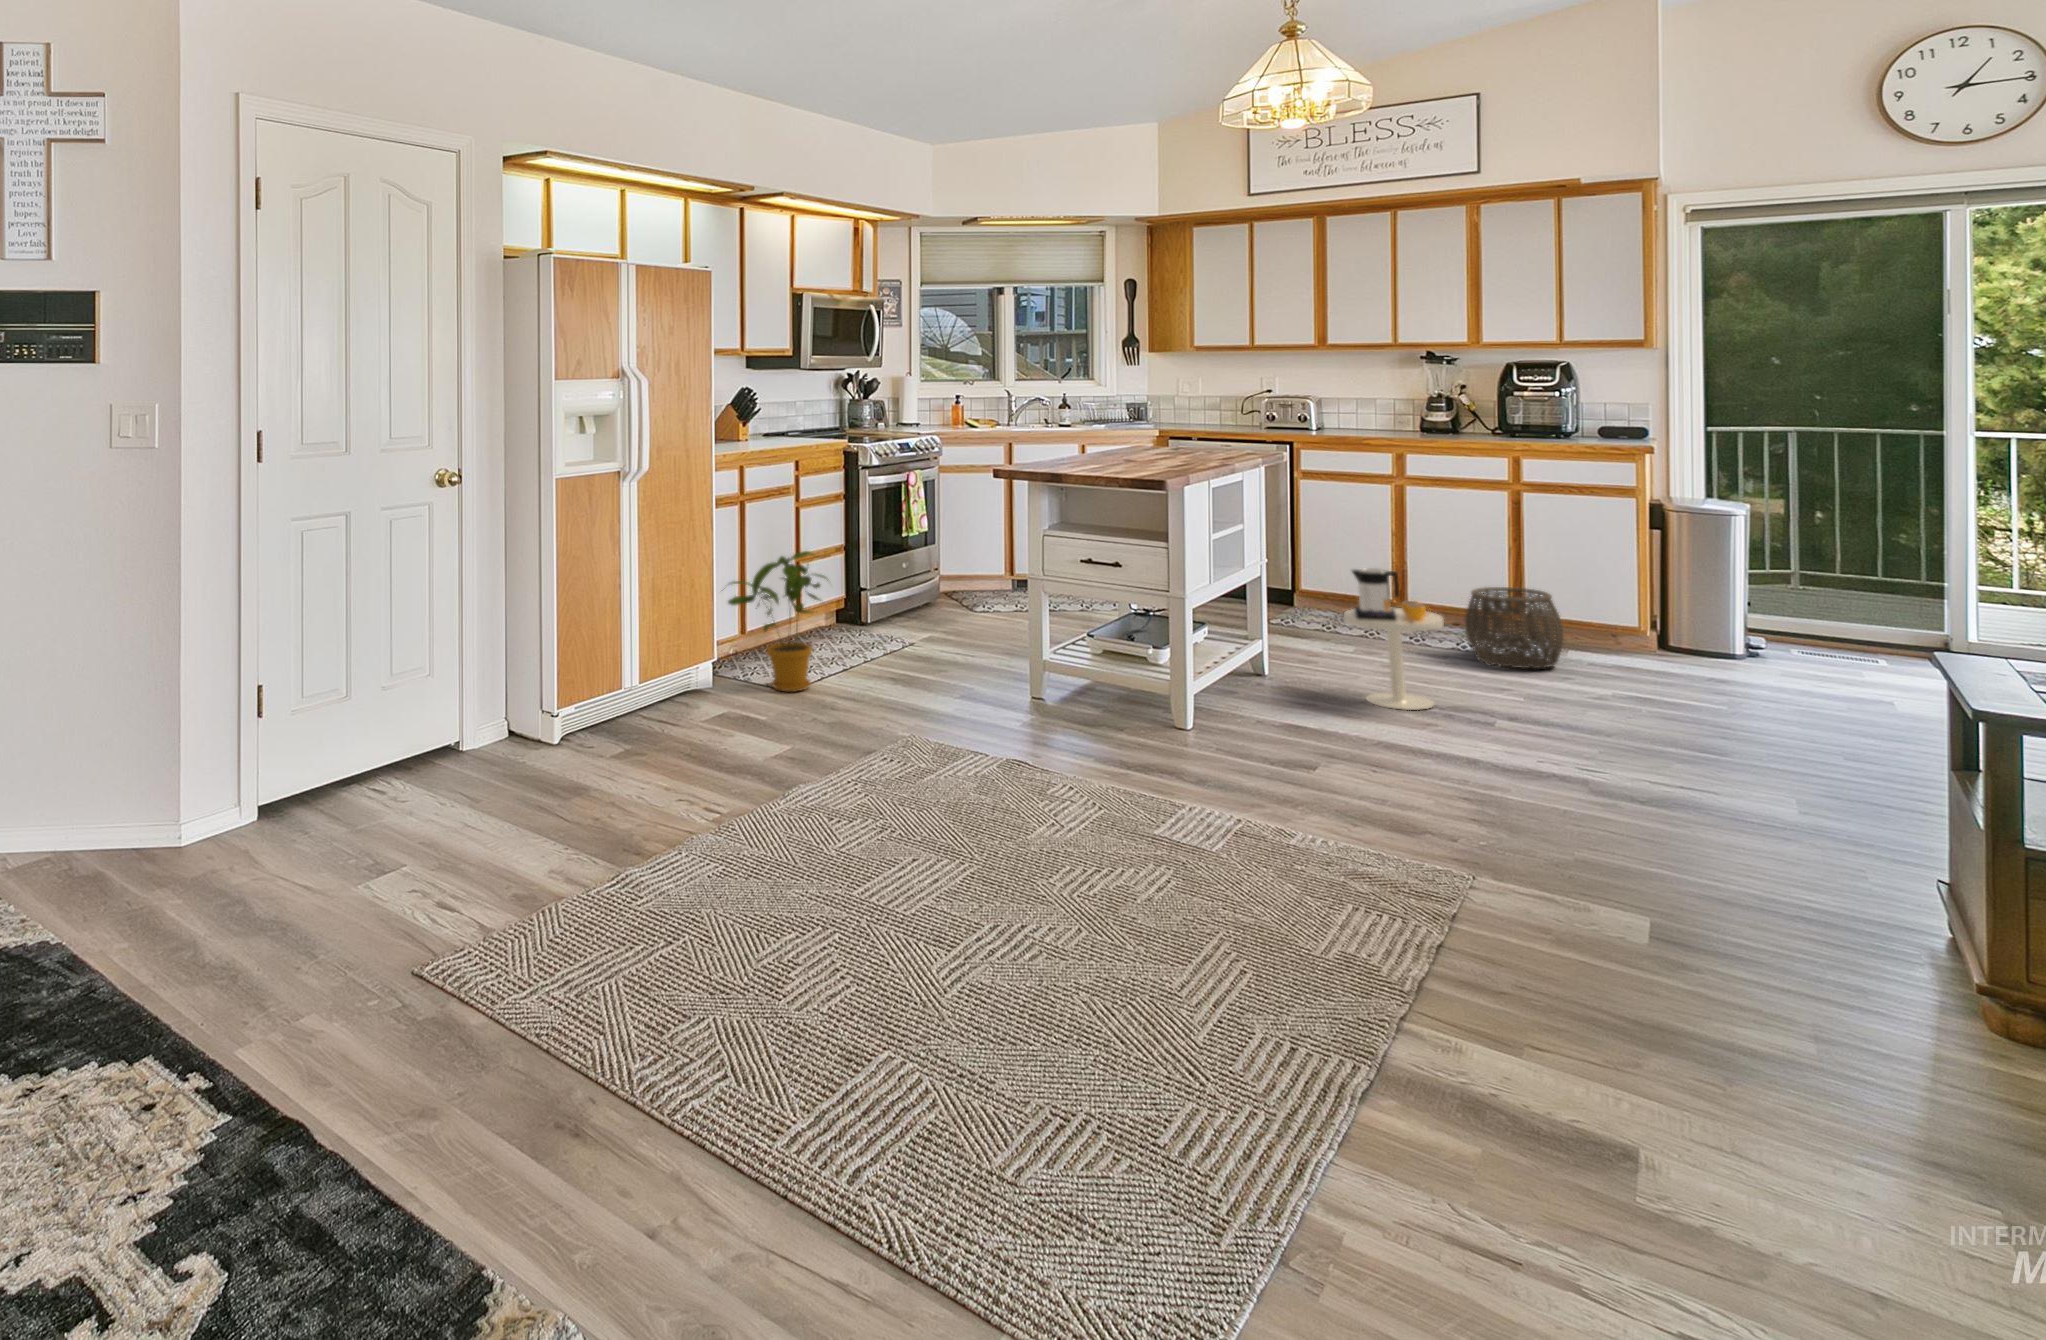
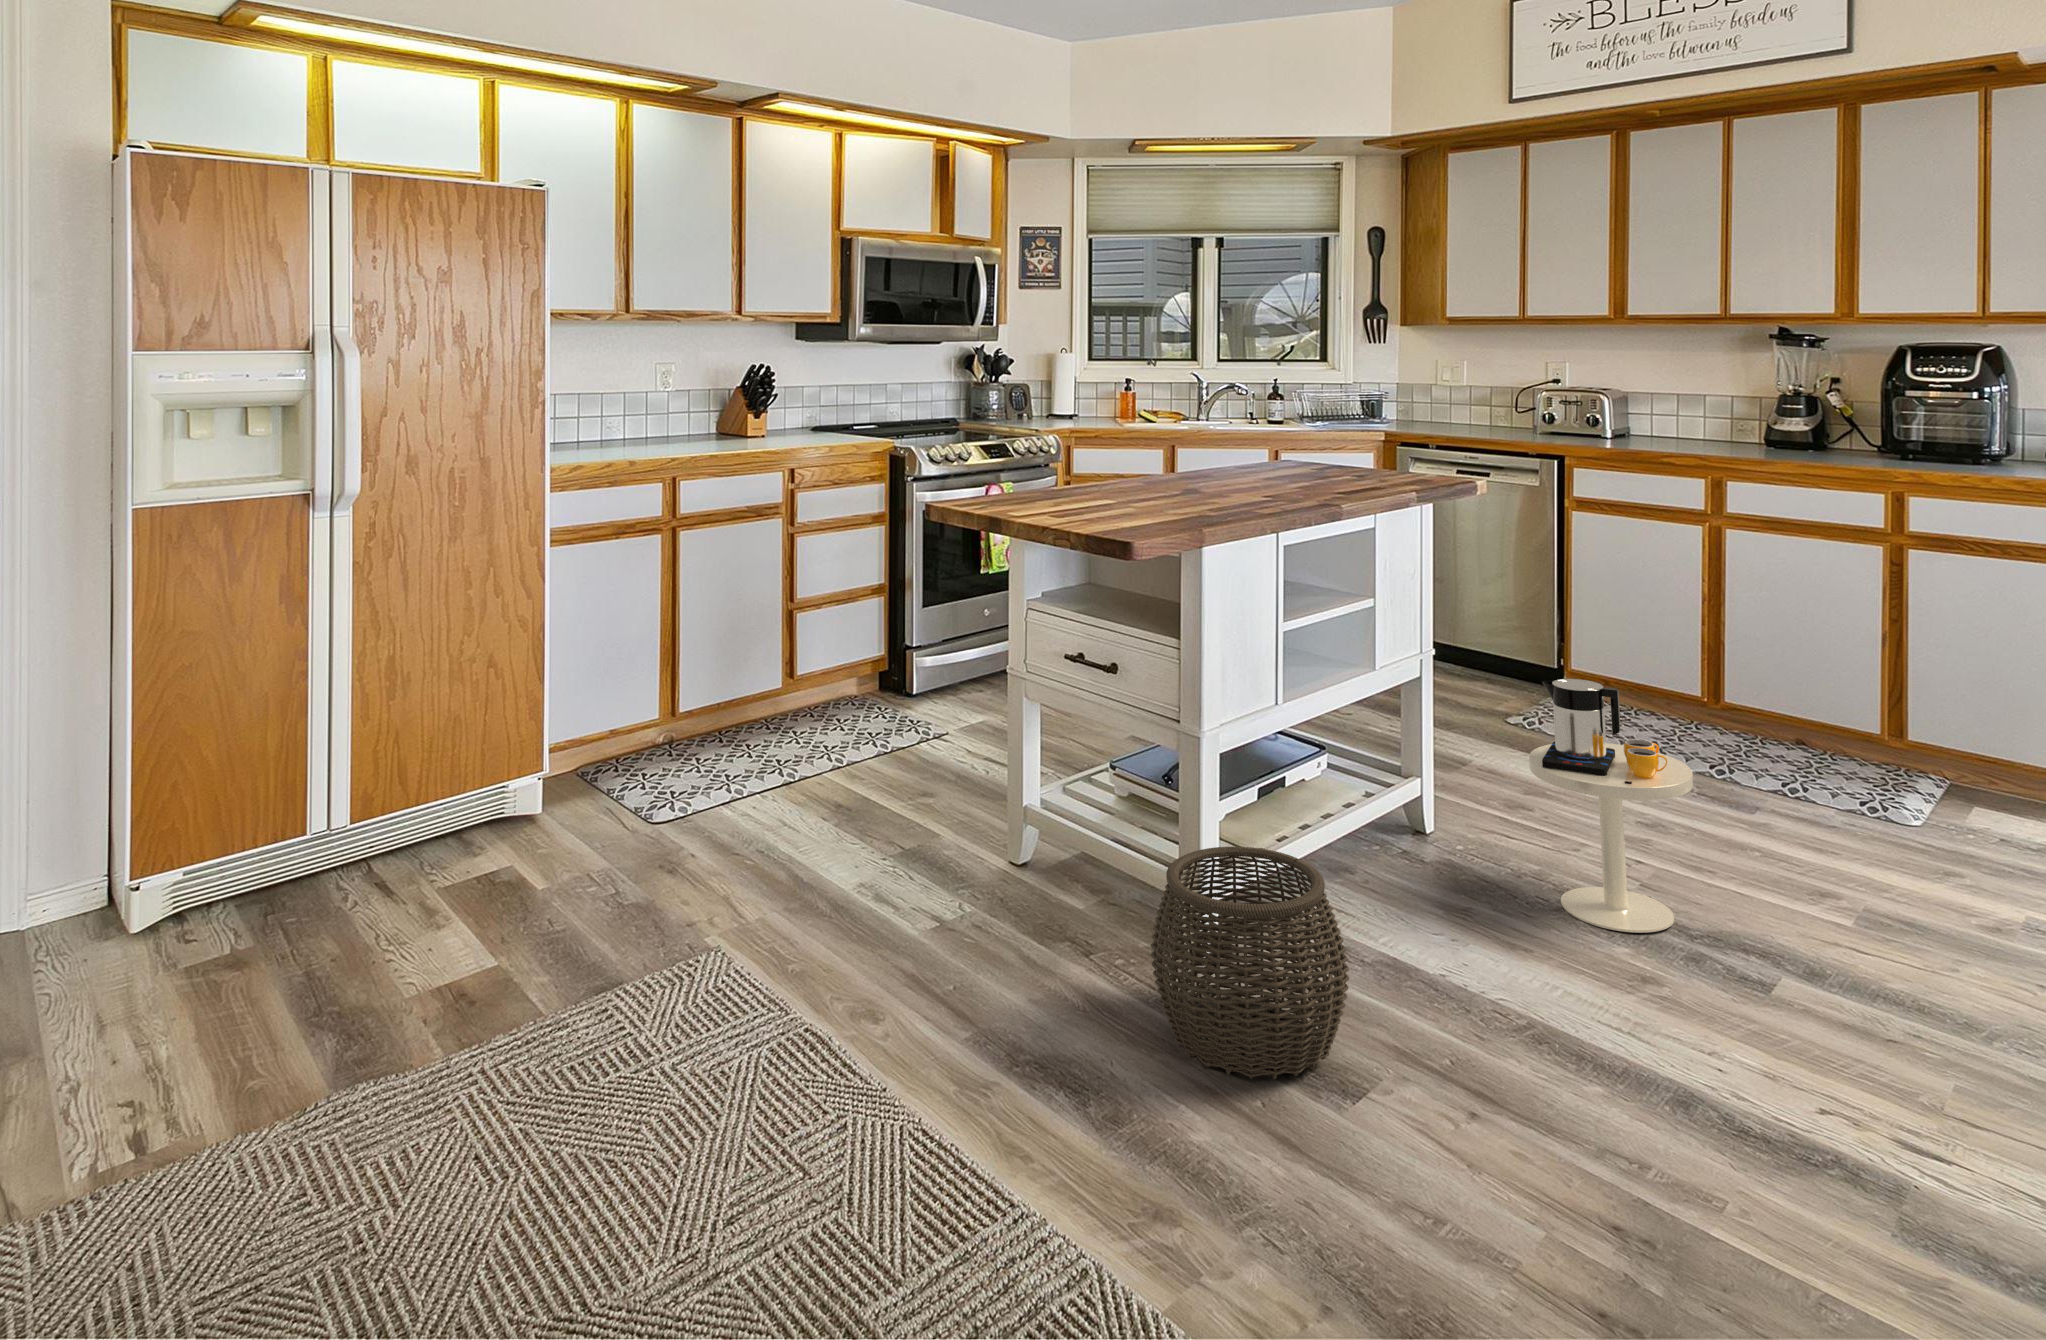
house plant: present [723,551,826,692] -> none [575,613,739,825]
woven basket: present [1465,587,1564,669] -> present [1151,846,1349,1079]

